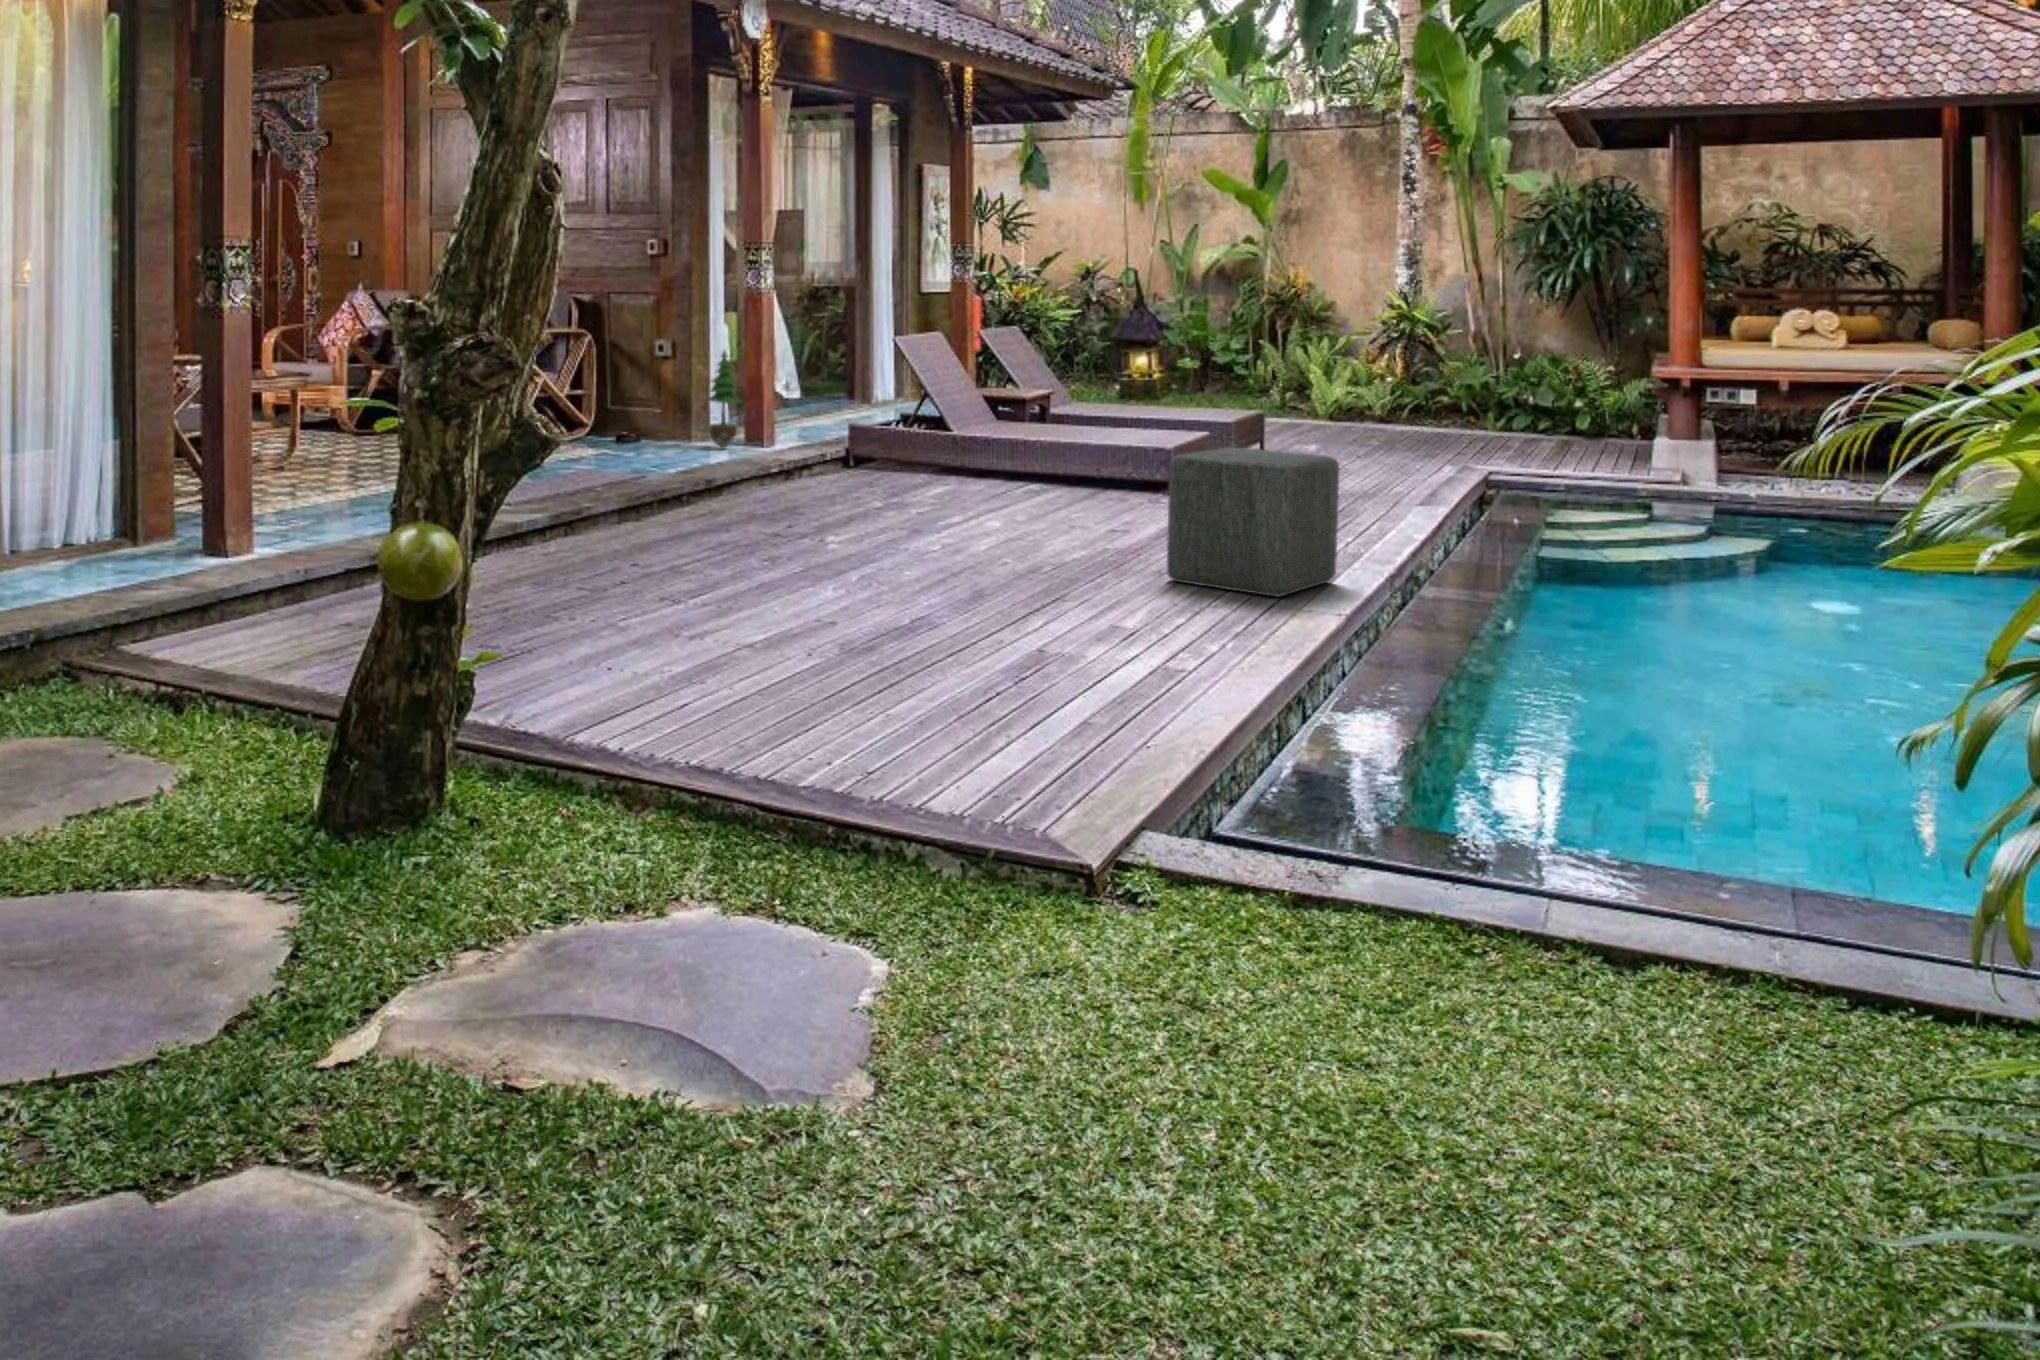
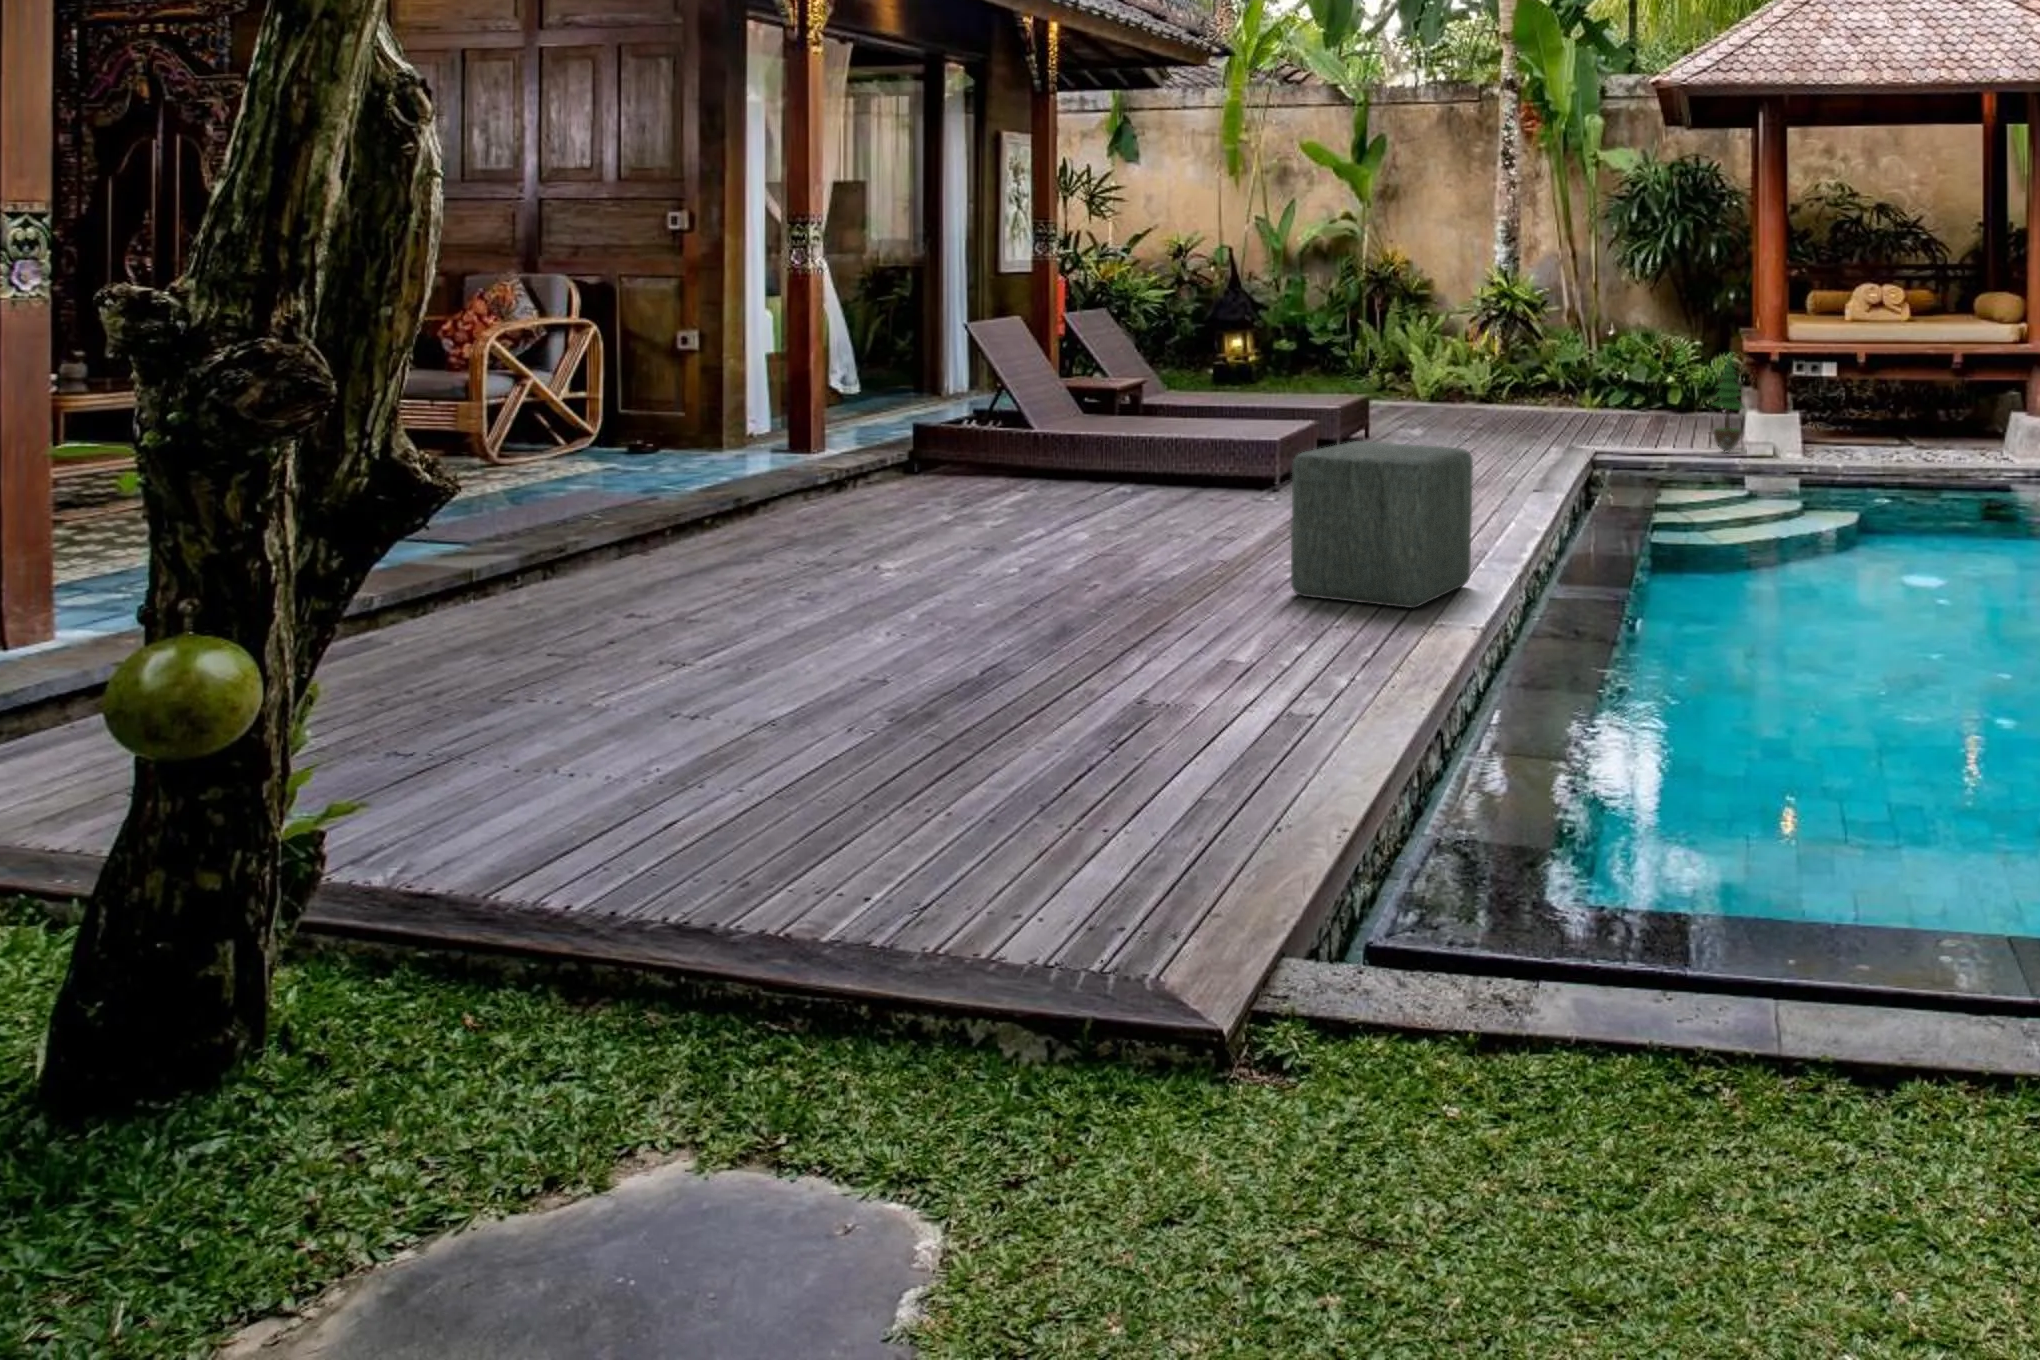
potted tree: present [707,350,740,448] -> present [1711,357,1744,452]

